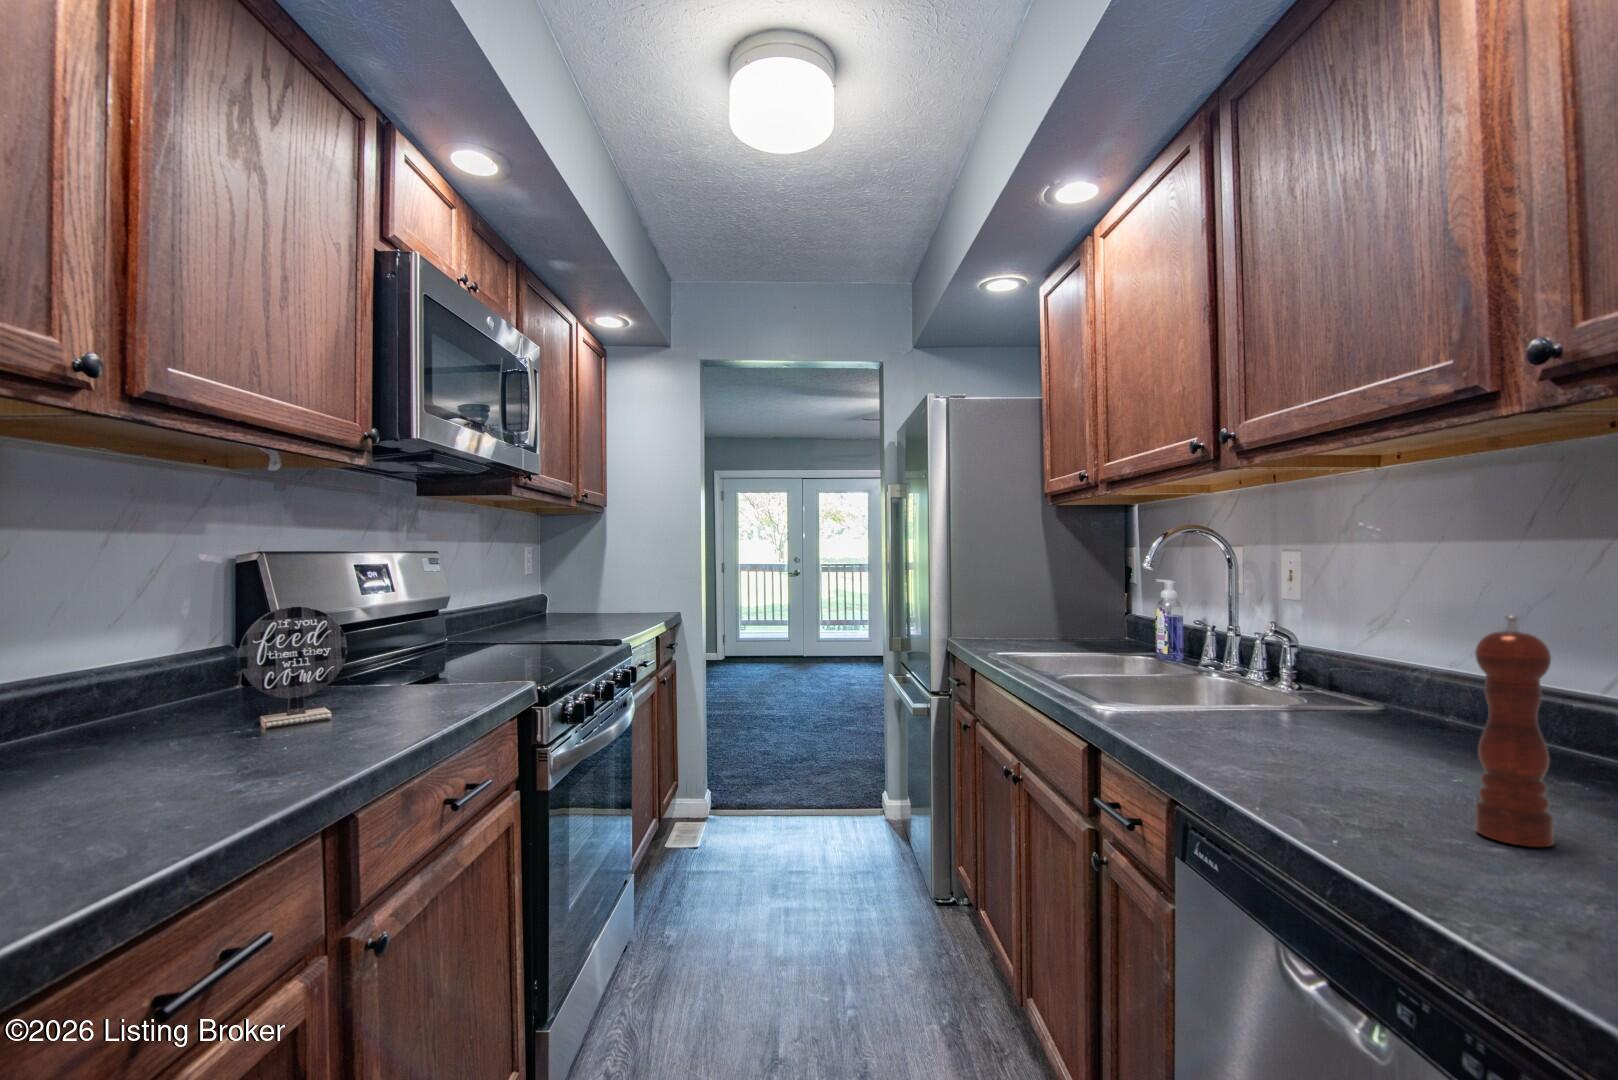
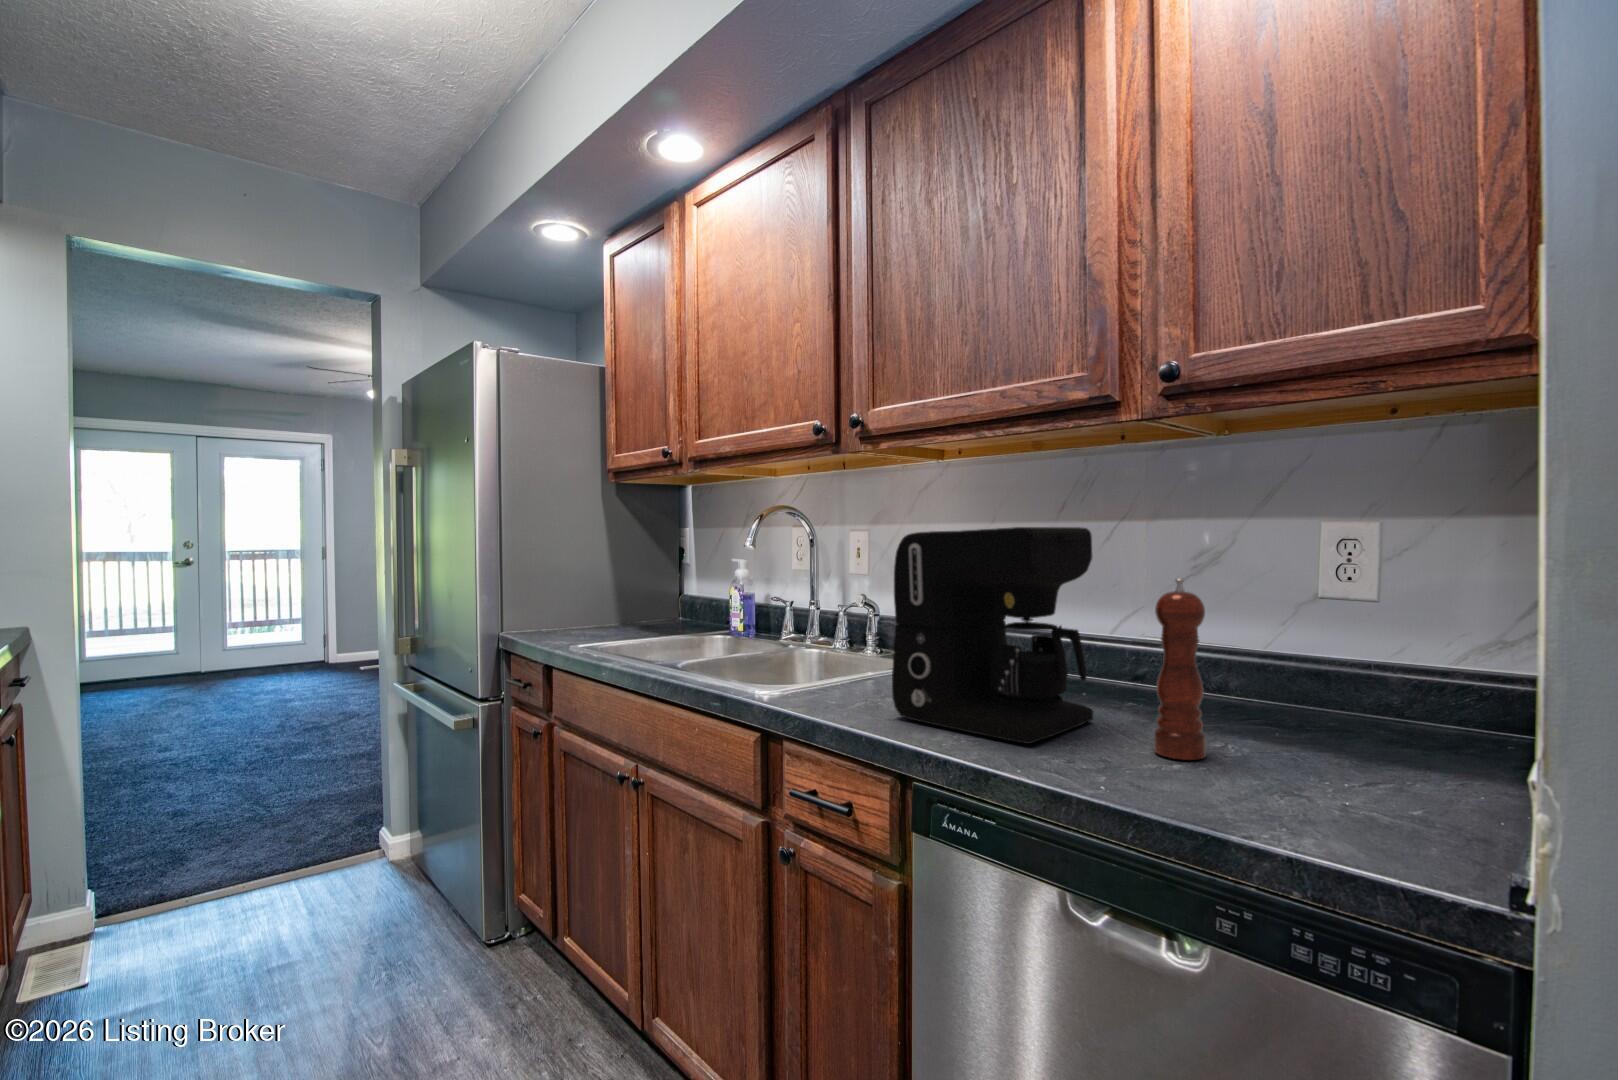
coffee maker: none [1200,550,1454,790] -> present [892,527,1093,744]

